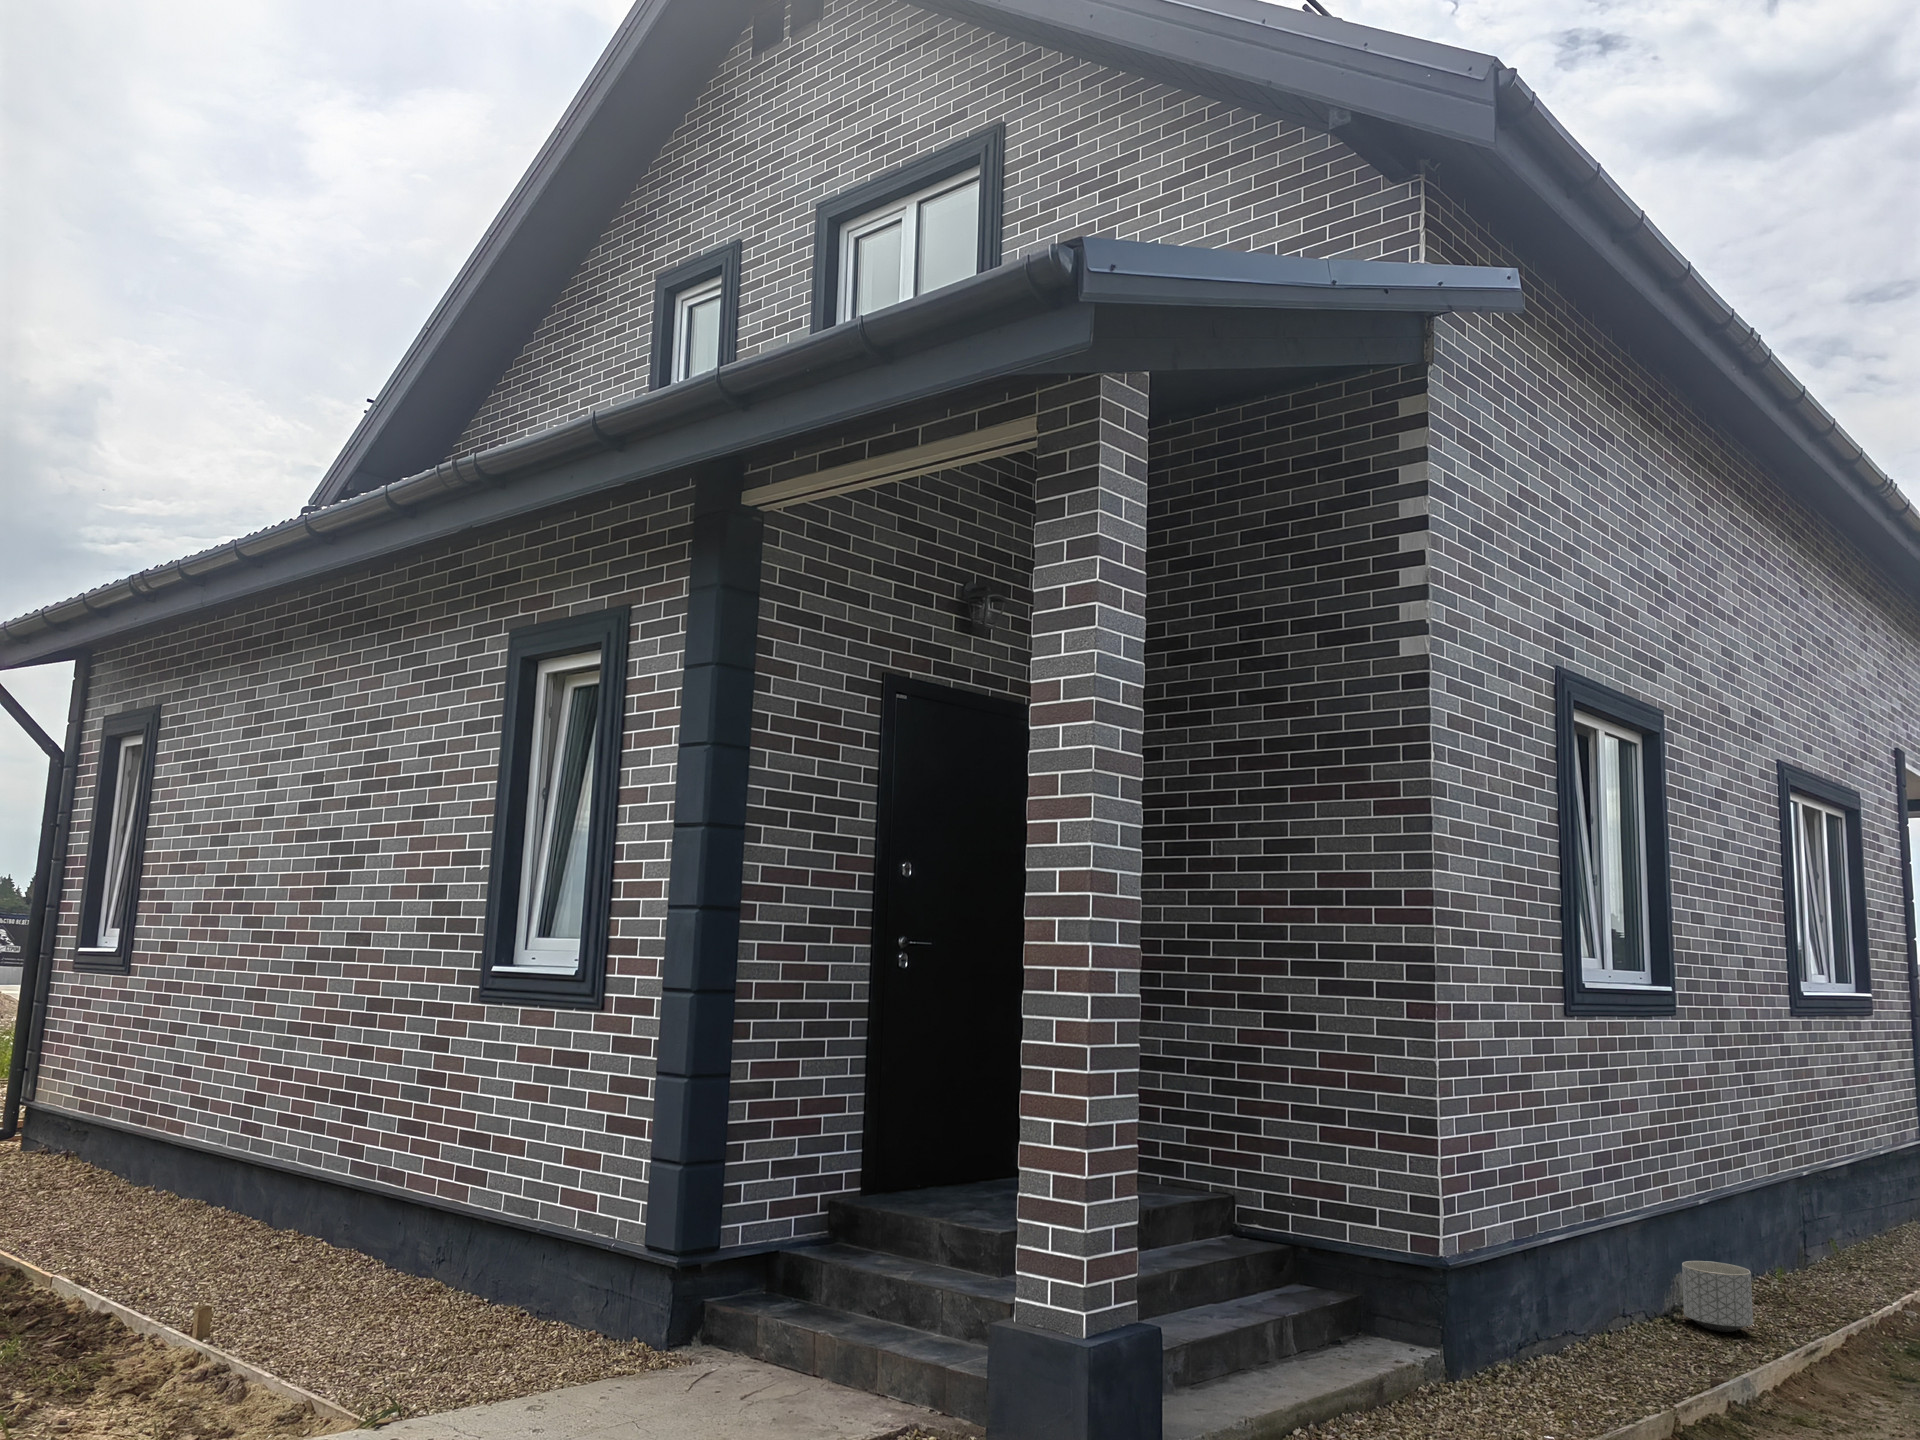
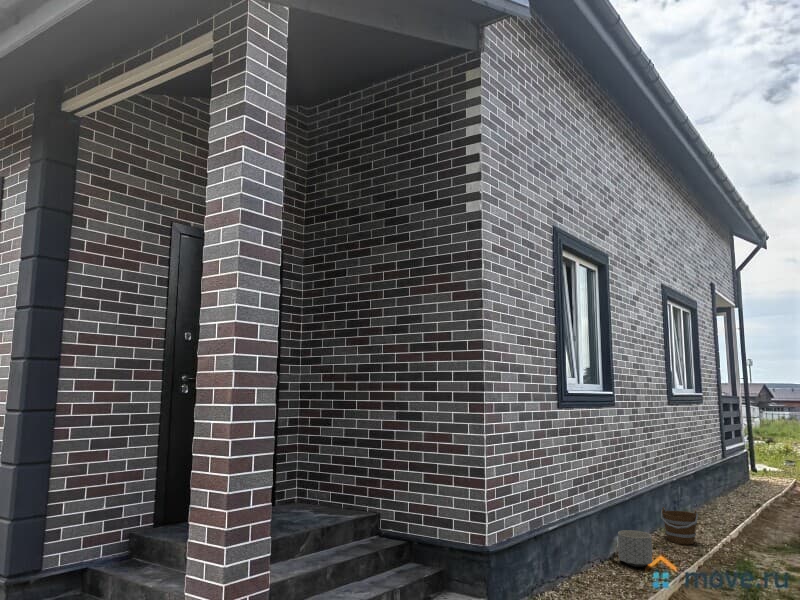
bucket: none [1772,1225,1853,1303] -> present [661,507,698,544]

